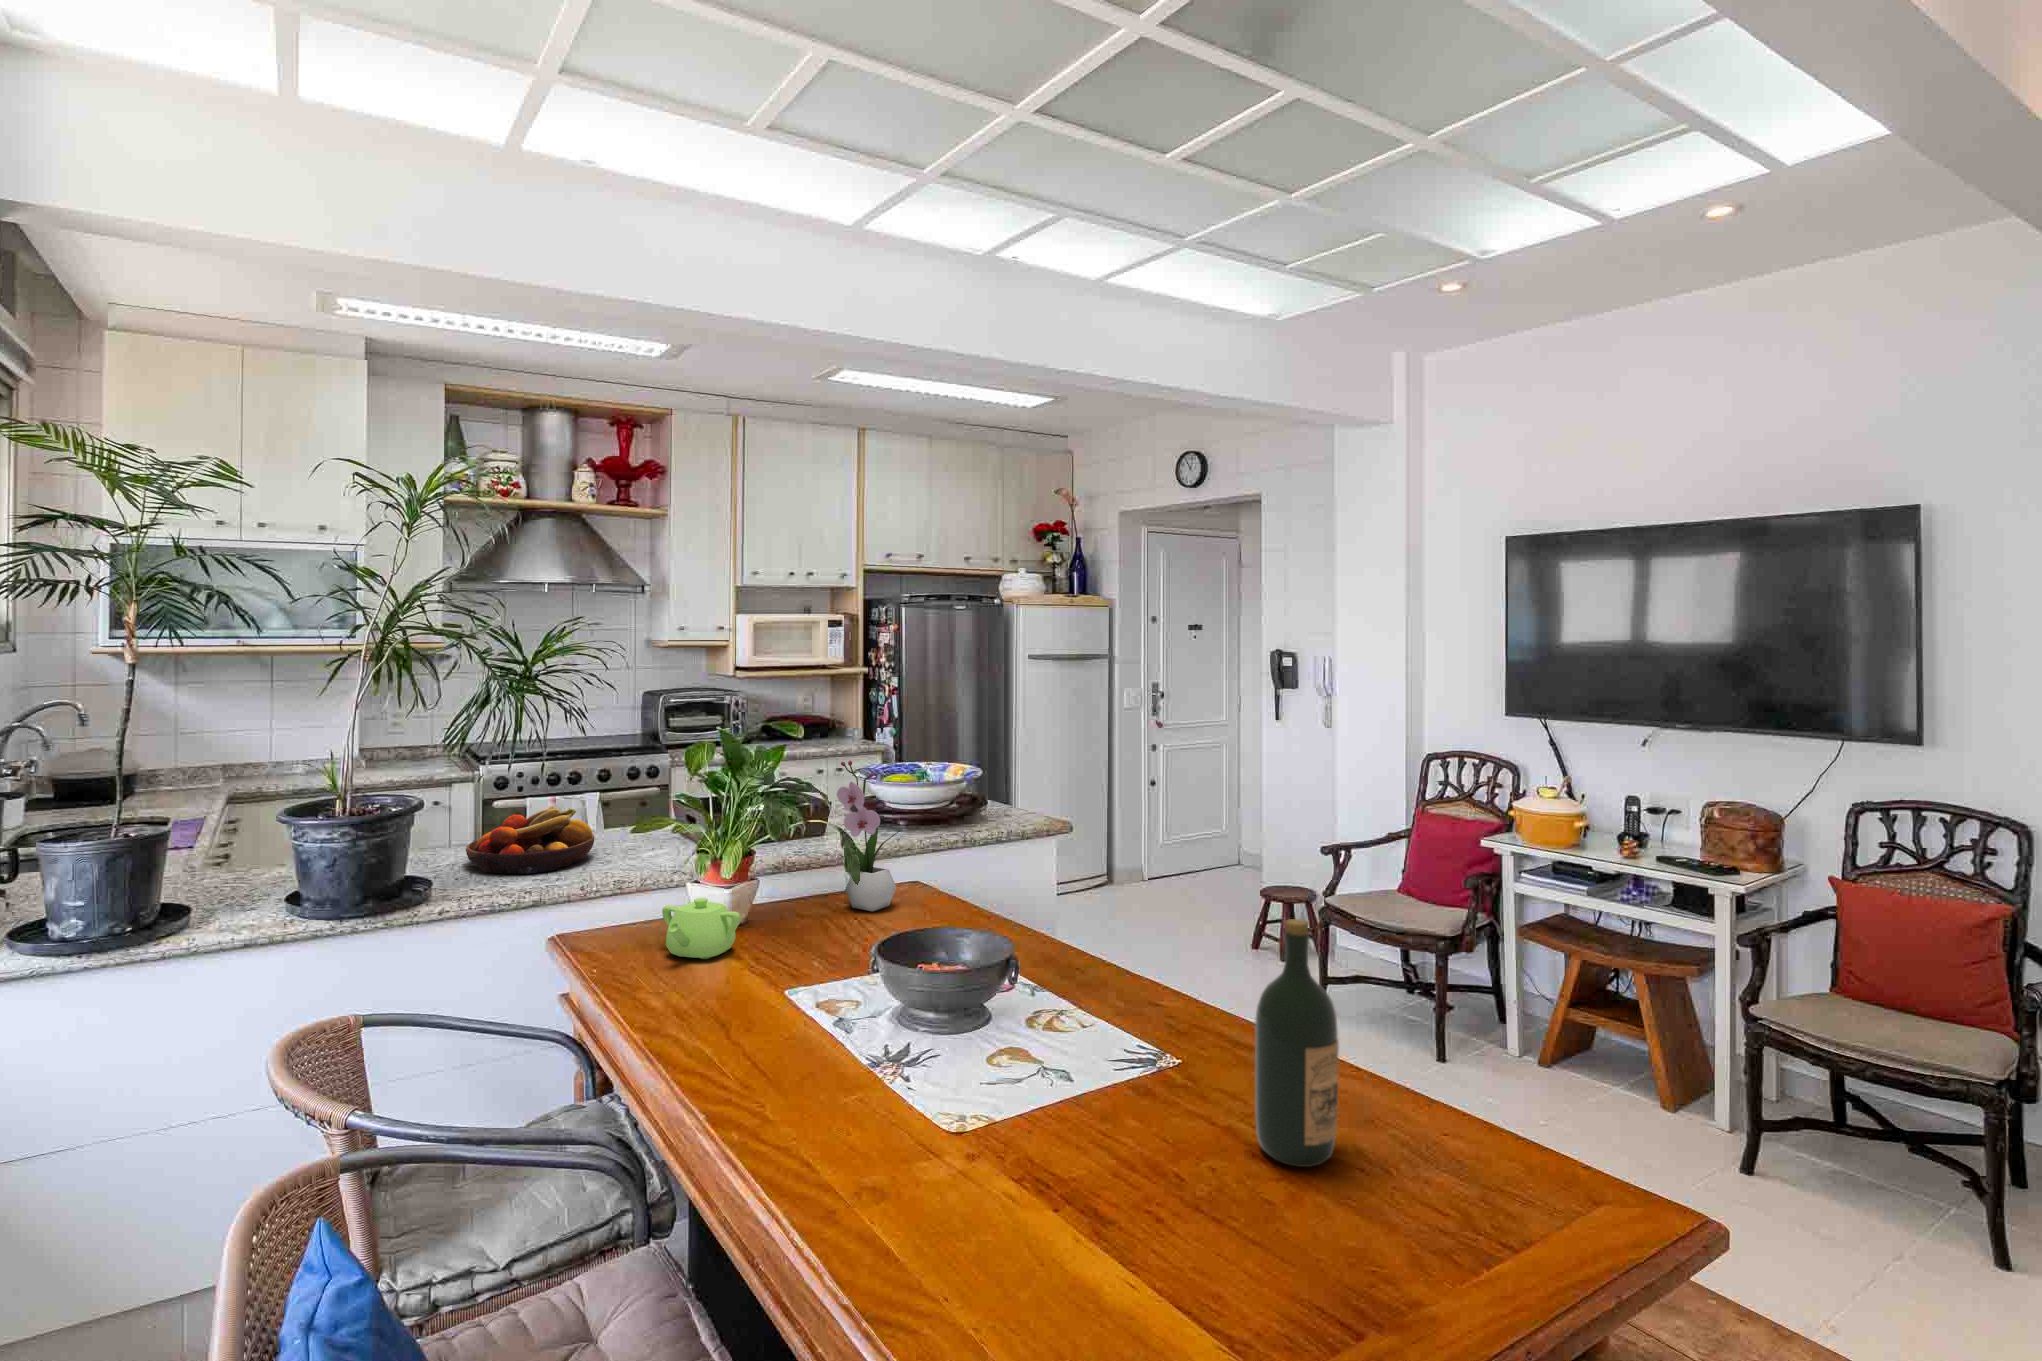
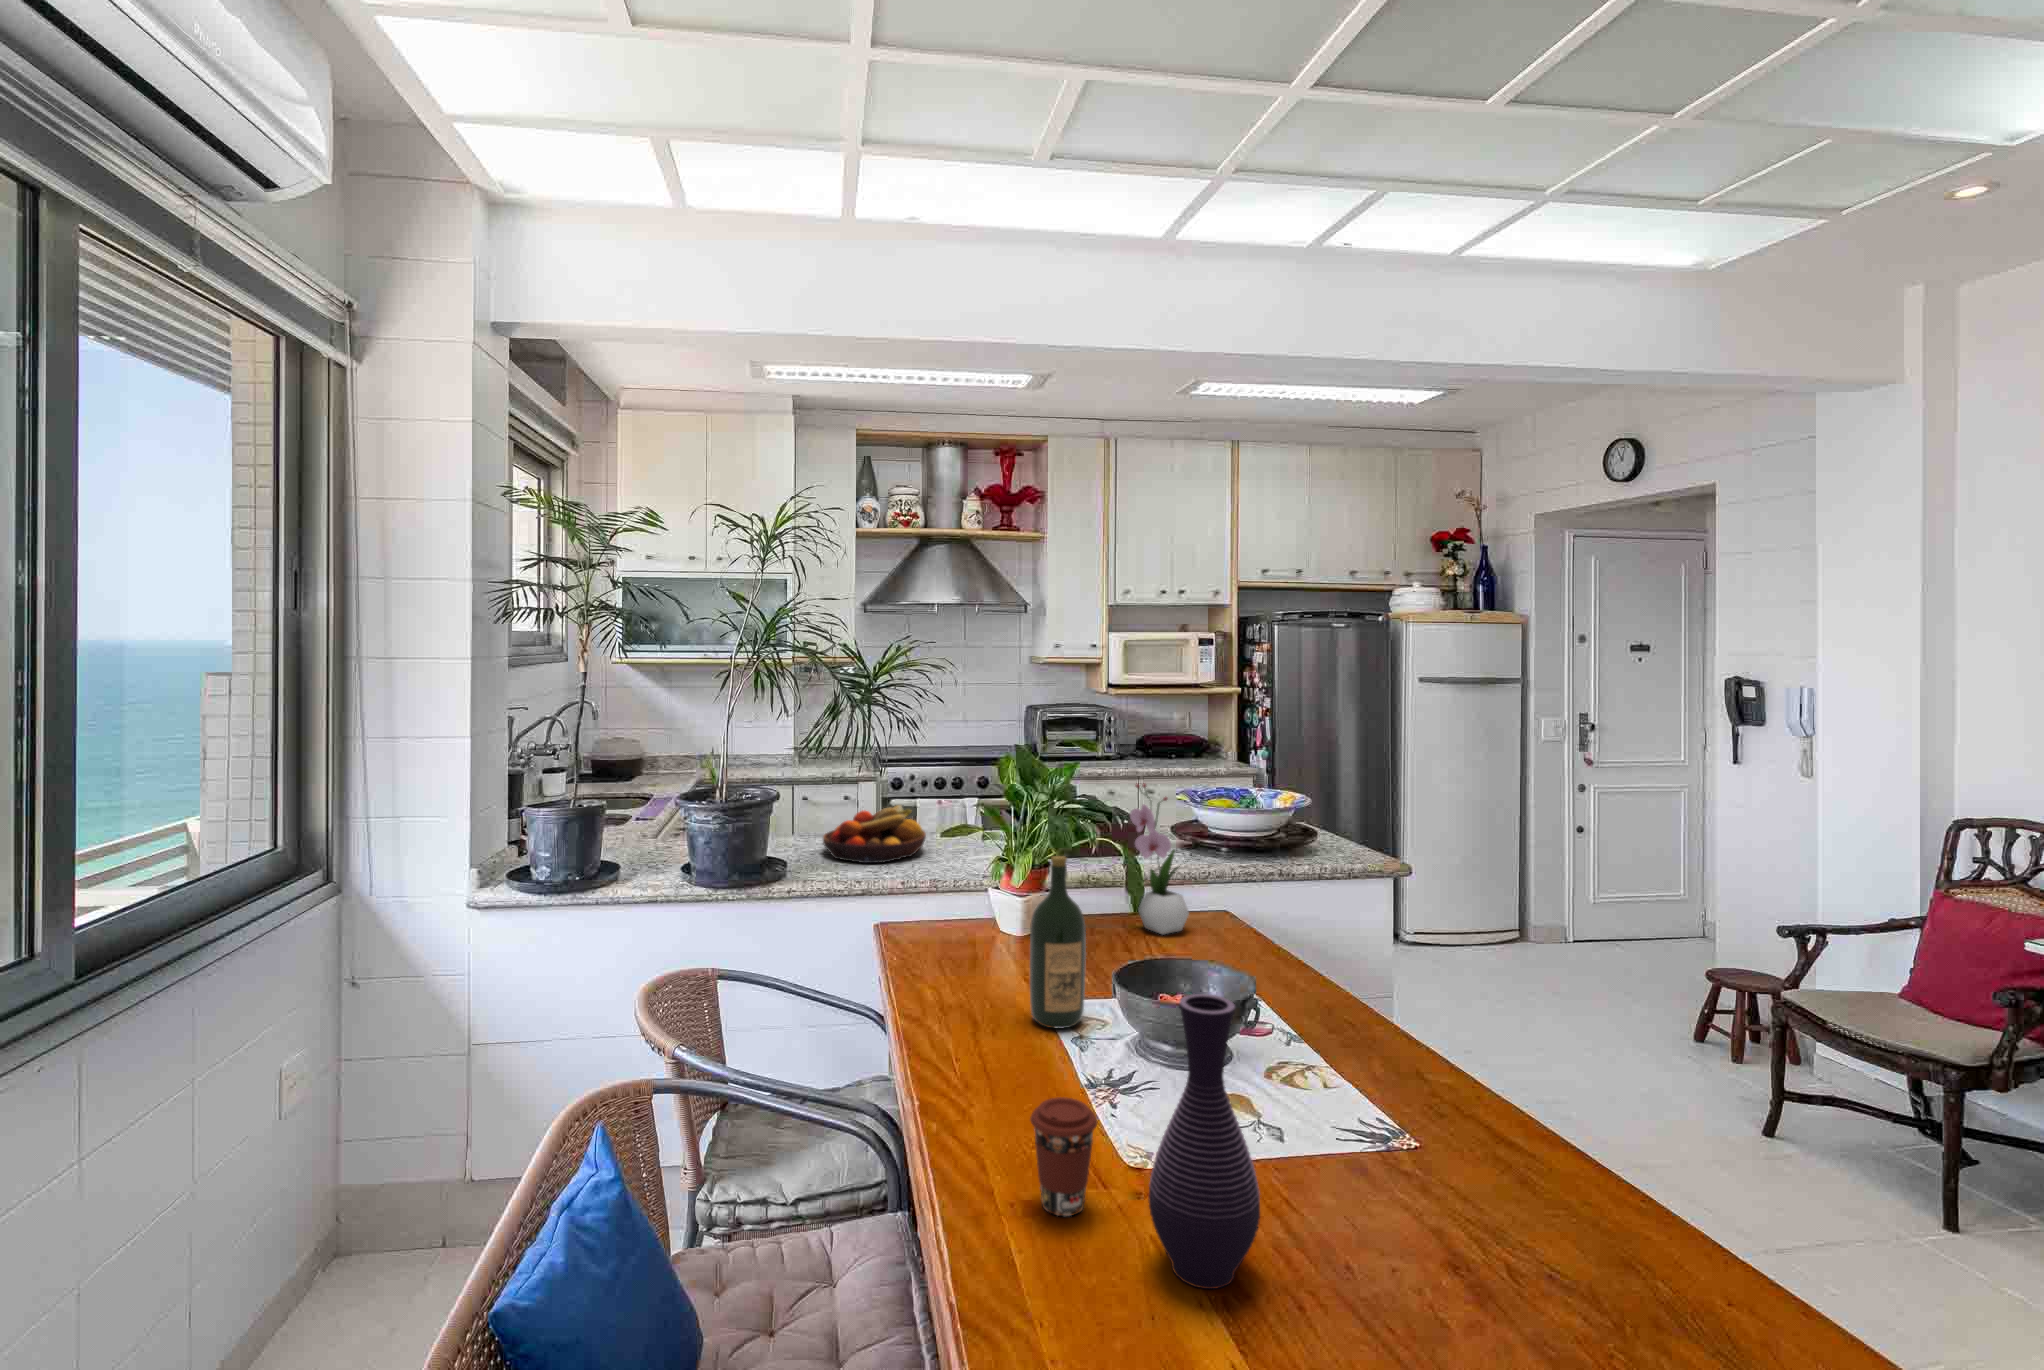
teapot: present [662,898,741,959] -> none [953,902,1019,960]
wine bottle: present [1255,919,1339,1167] -> present [1030,856,1086,1029]
vase: none [1005,942,1110,1220] -> present [1149,994,1260,1289]
coffee cup: none [869,1070,937,1189] -> present [1030,1097,1098,1216]

